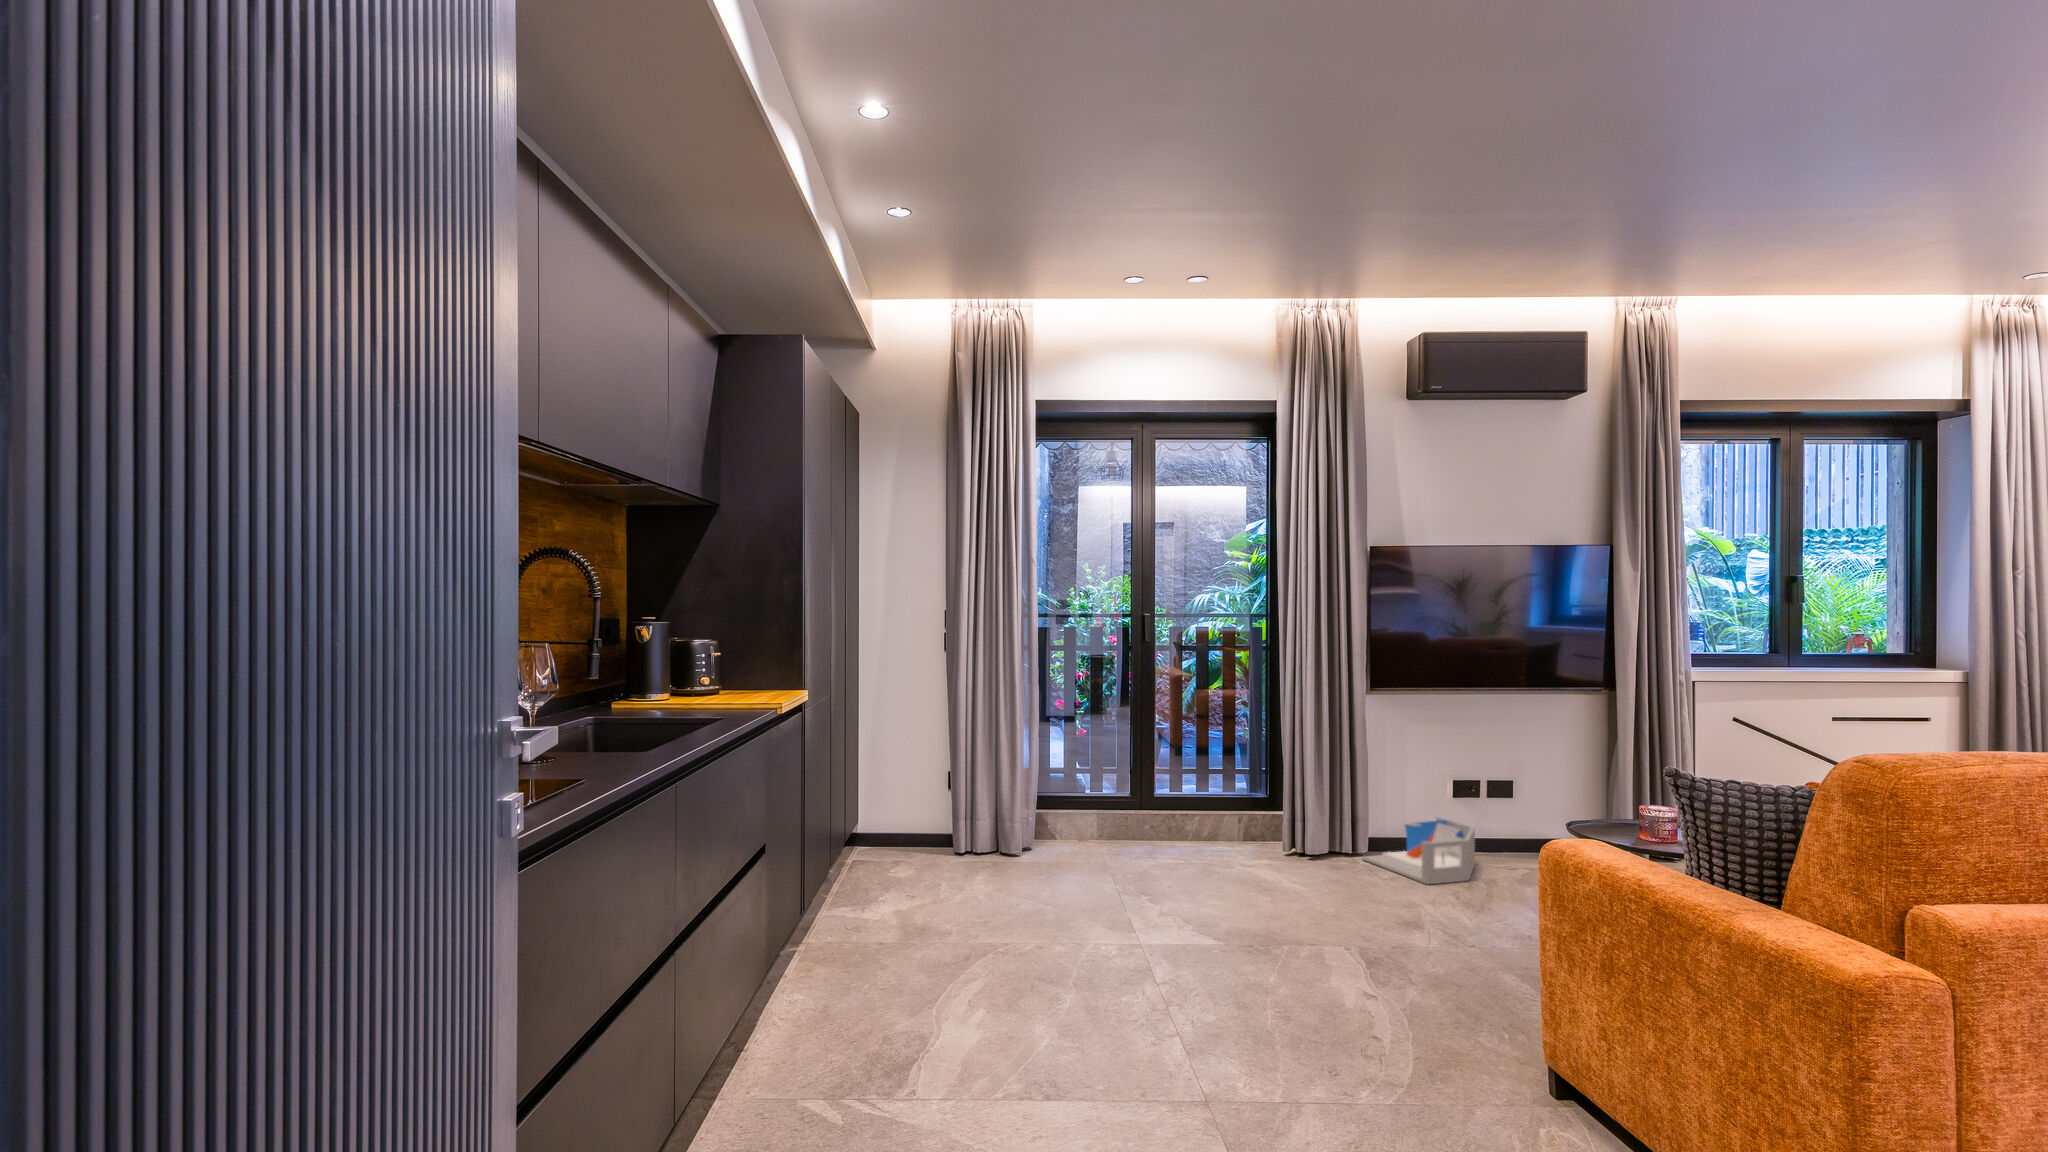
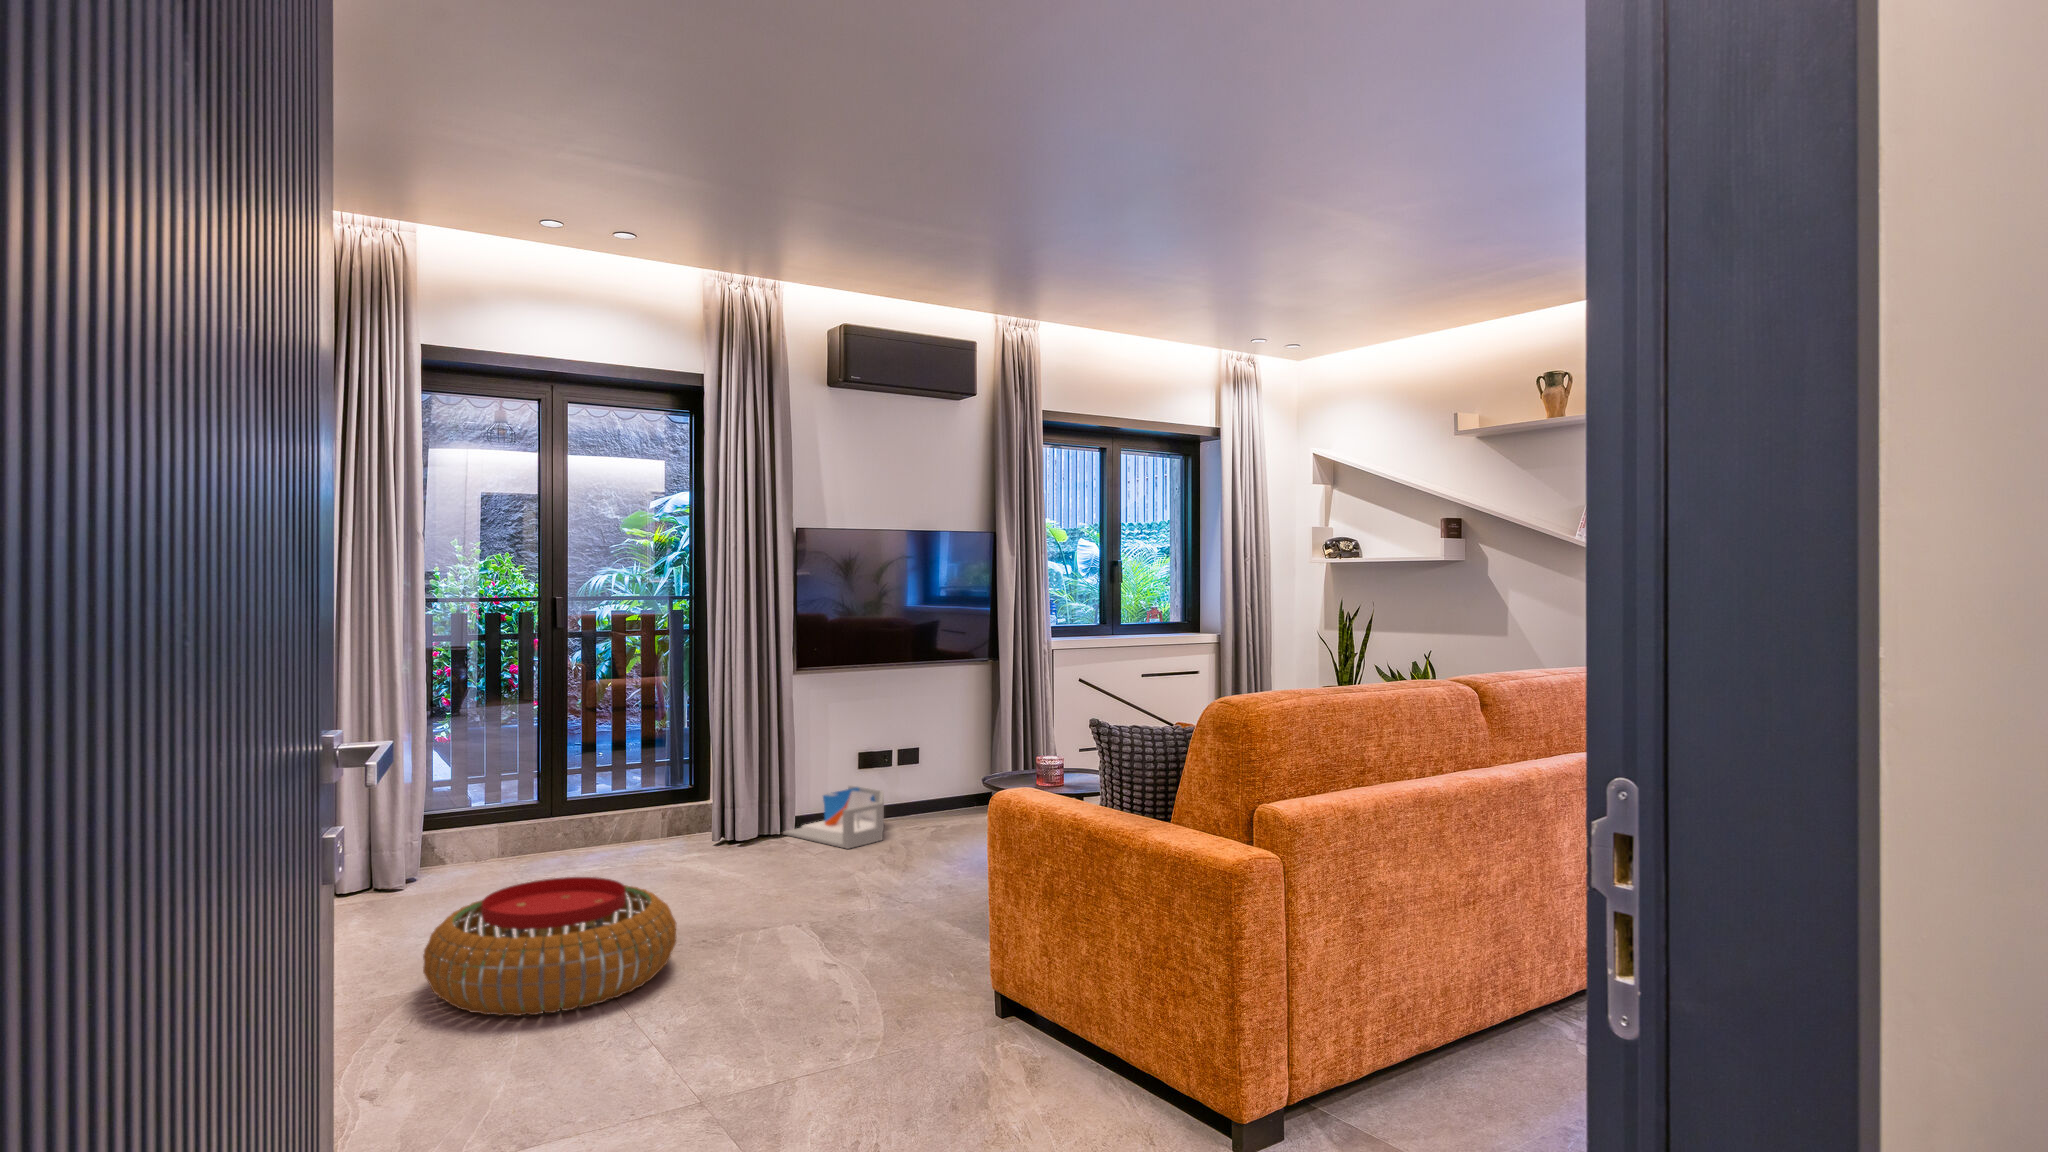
pouf: none [1004,870,1221,995] -> present [423,877,677,1016]

